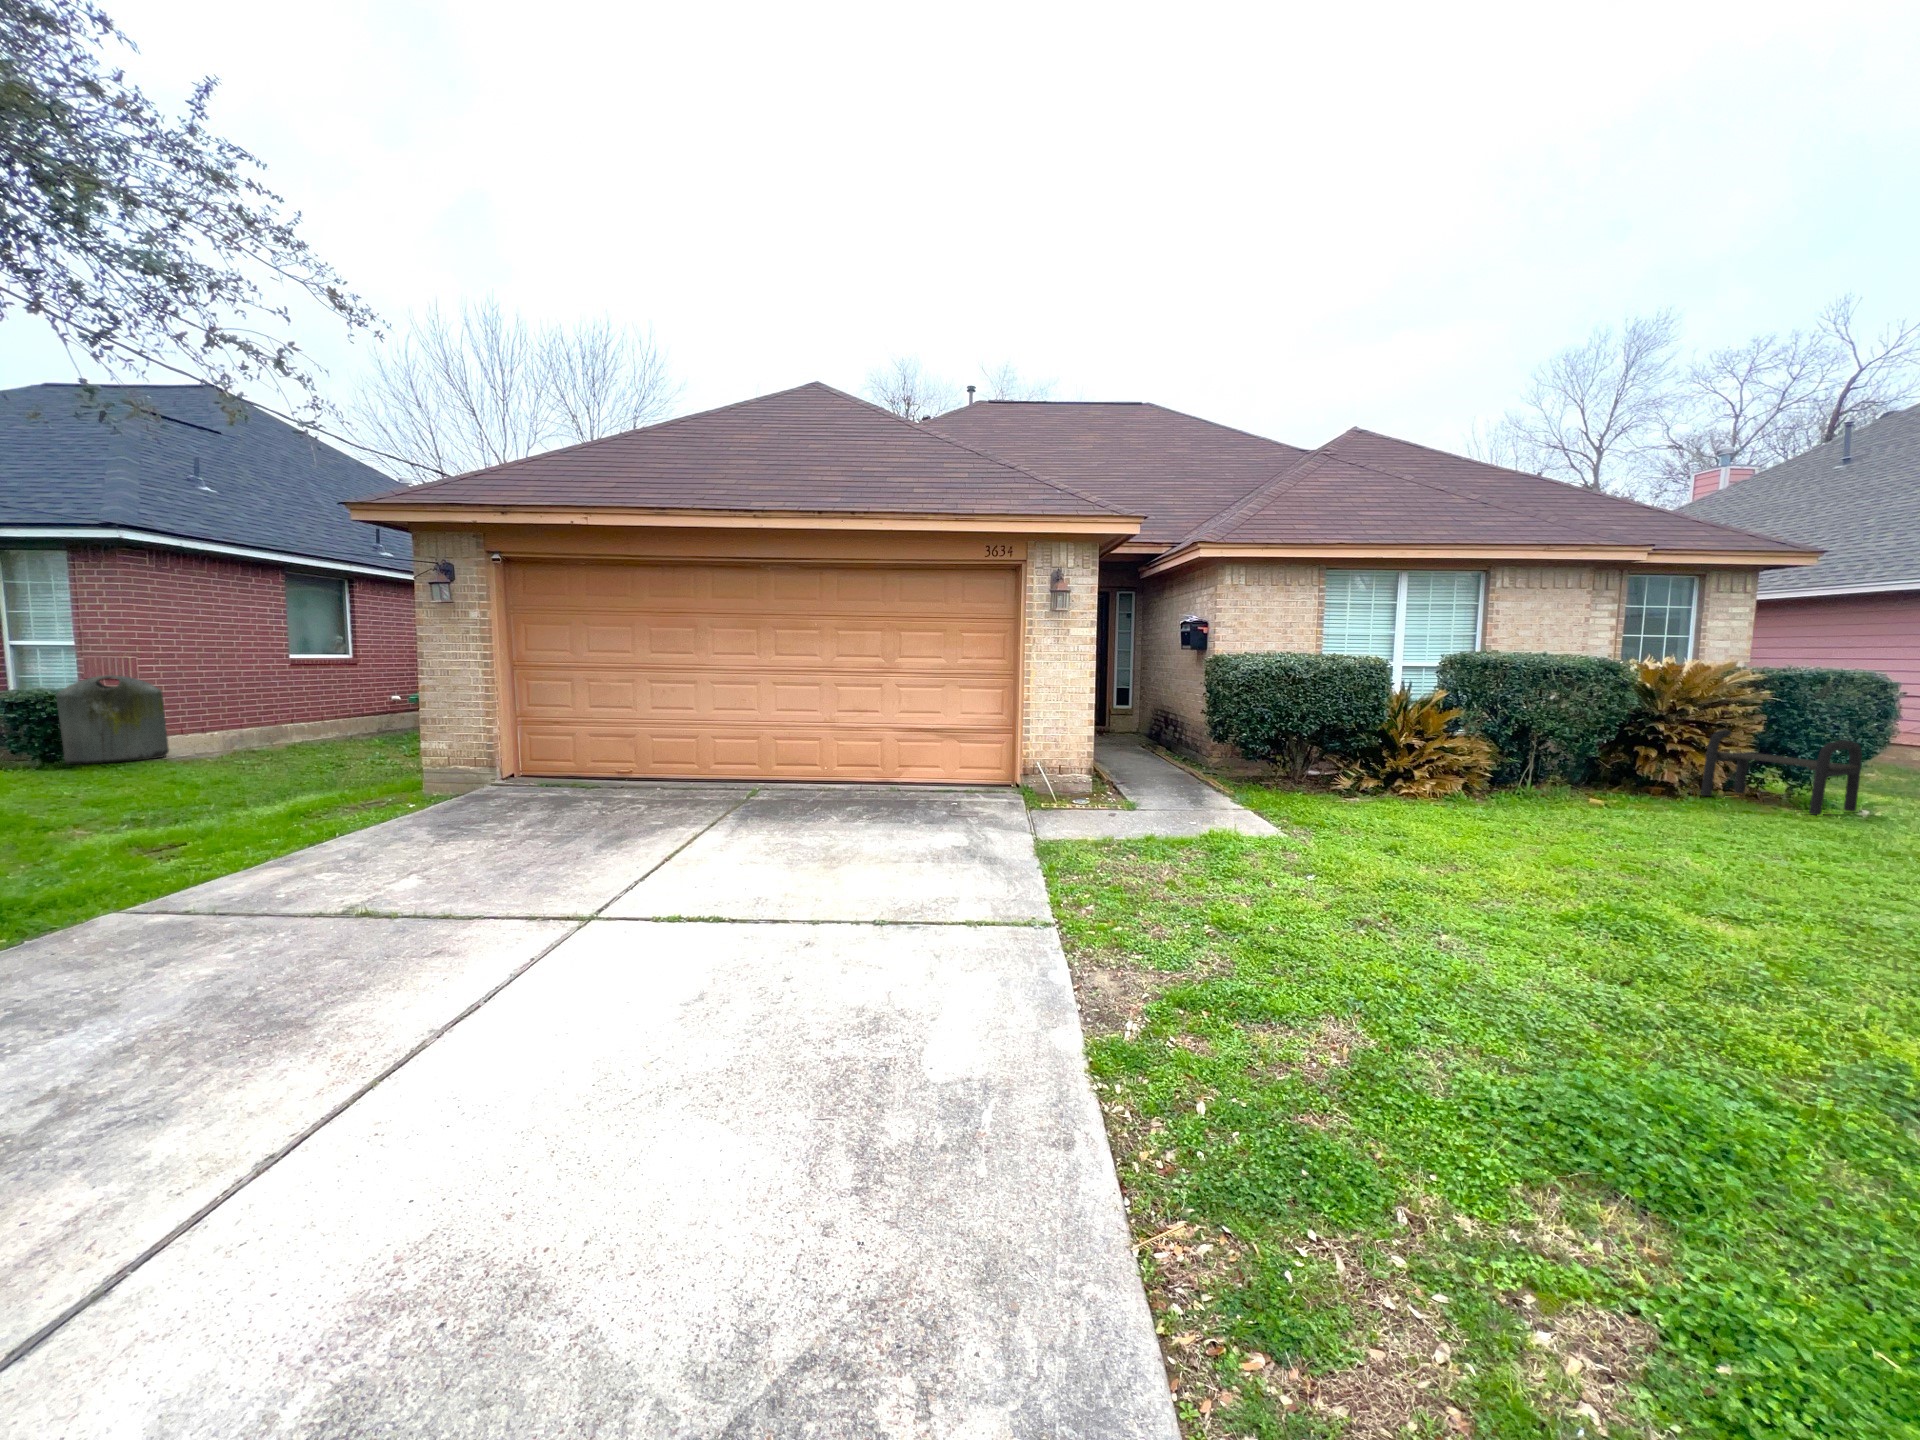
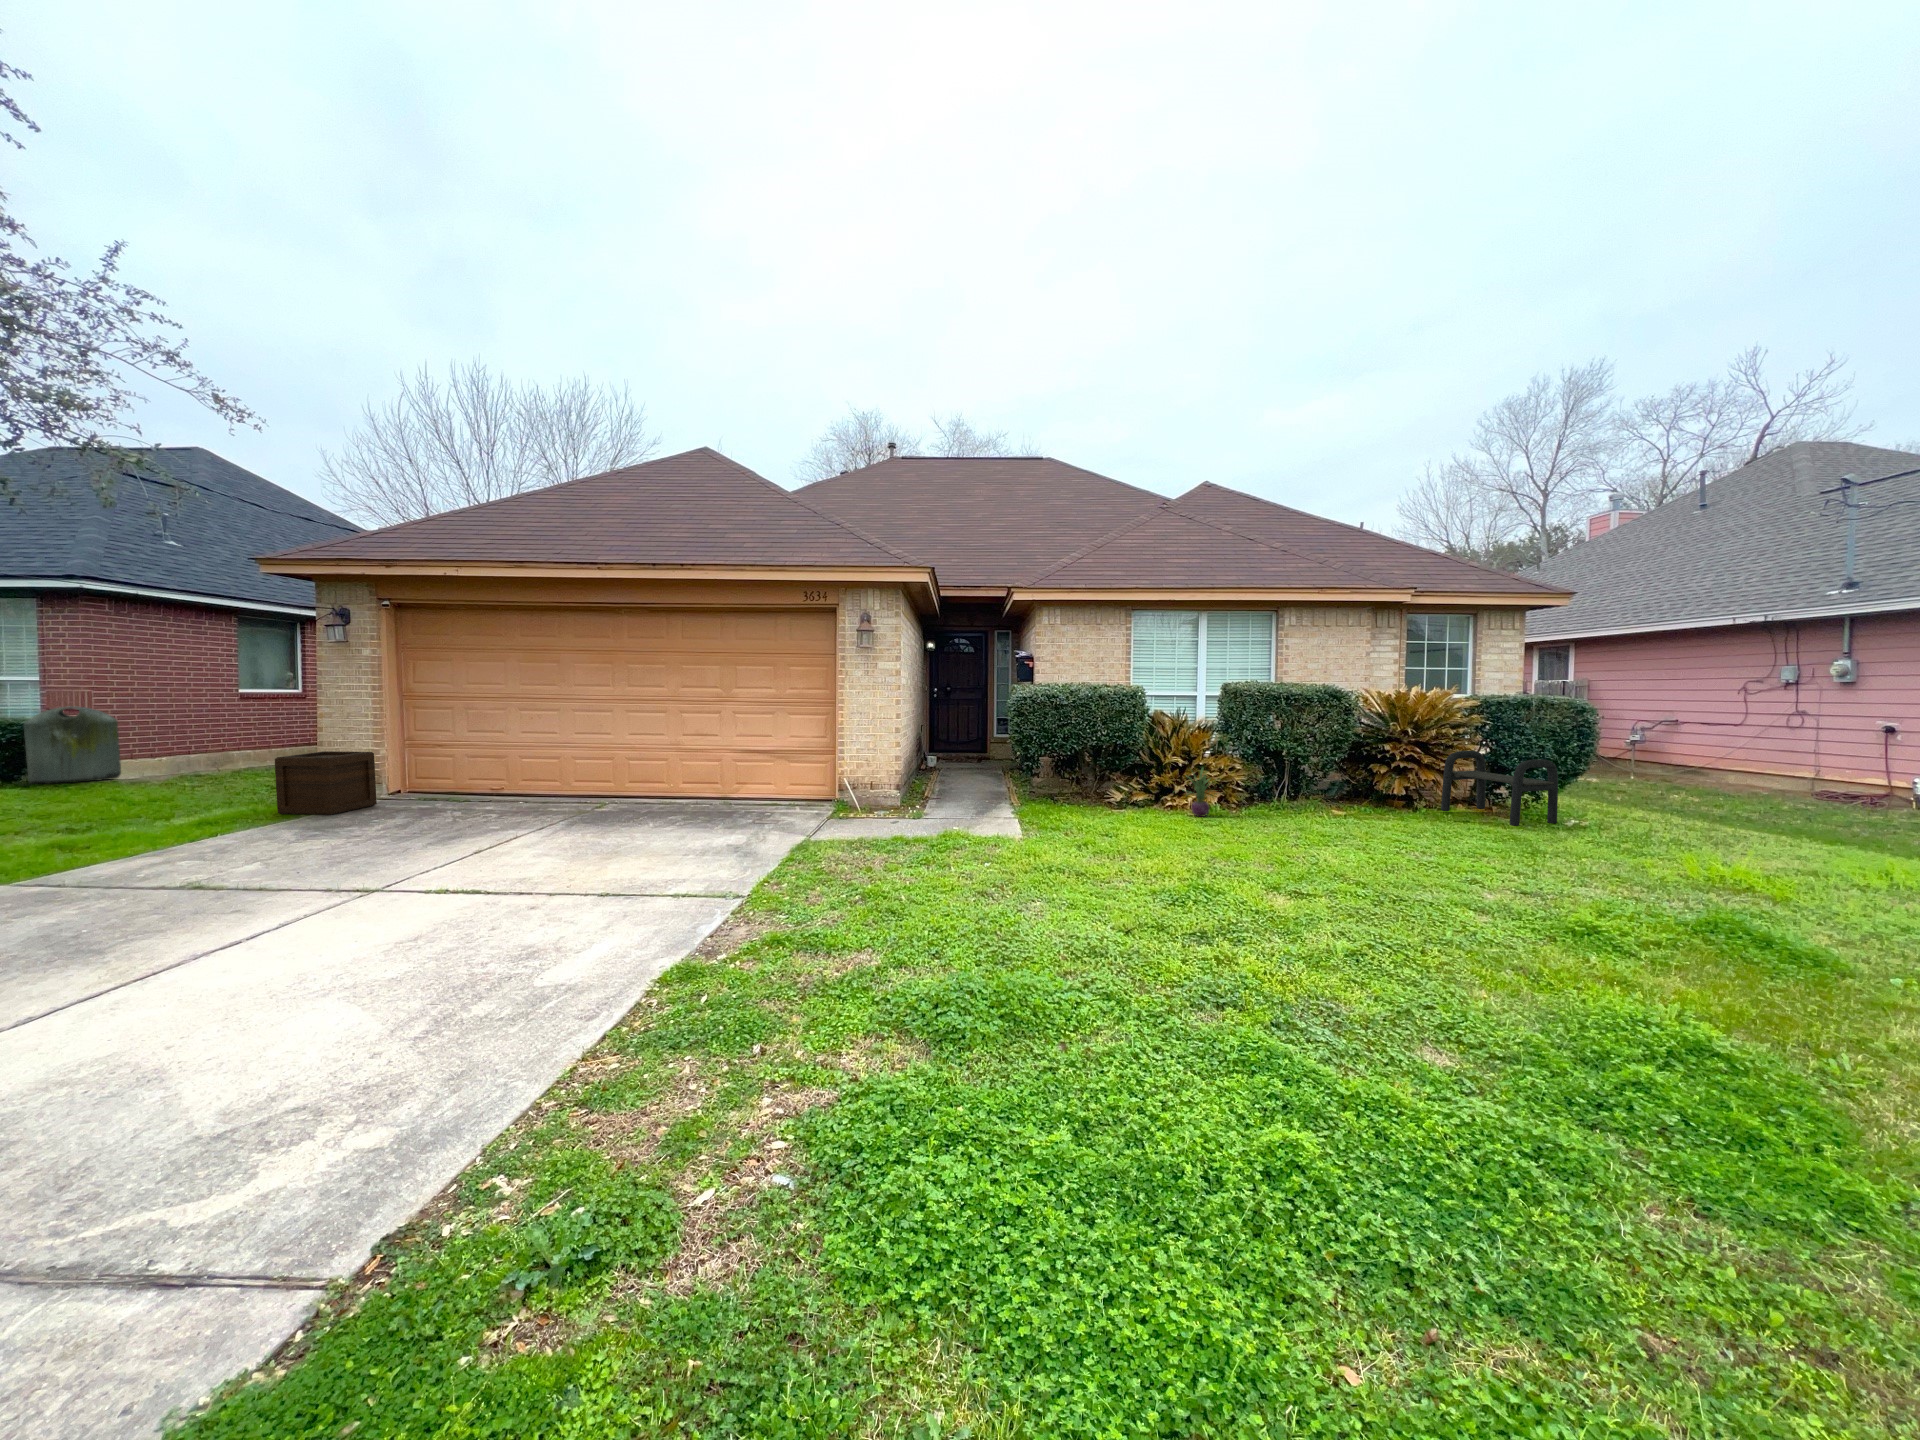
wooden crate: none [382,730,494,806] -> present [275,751,377,815]
decorative plant: none [1416,748,1481,804] -> present [1189,768,1210,817]

